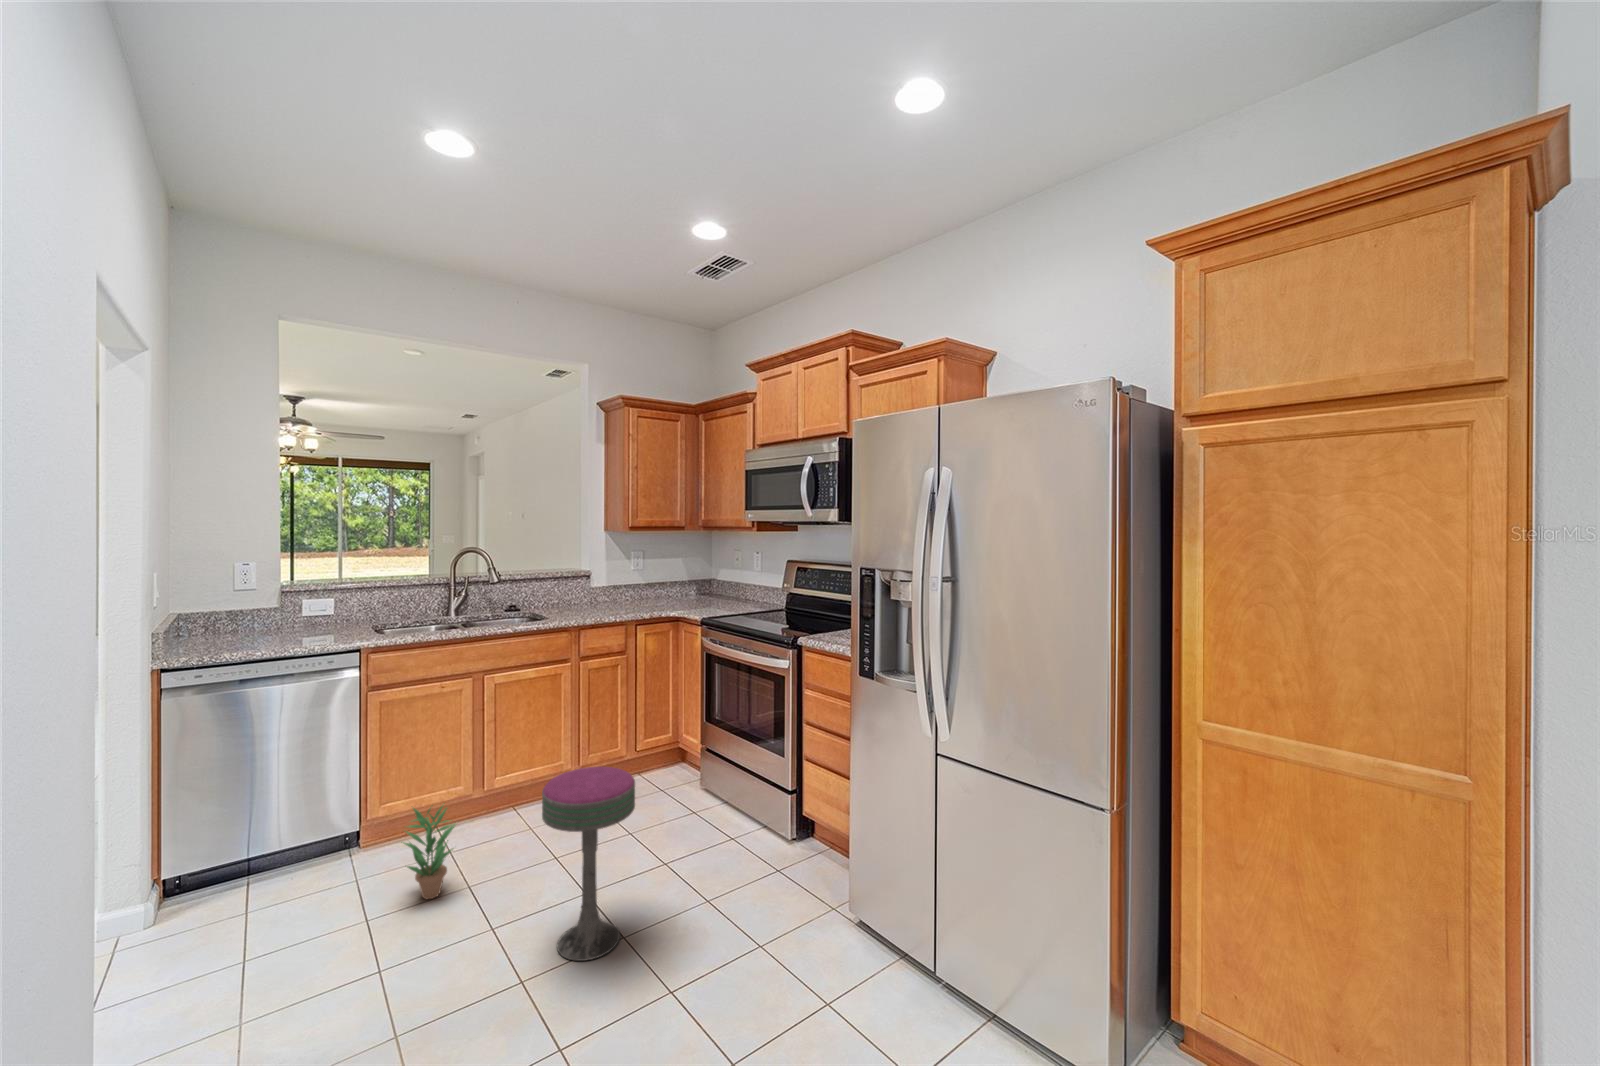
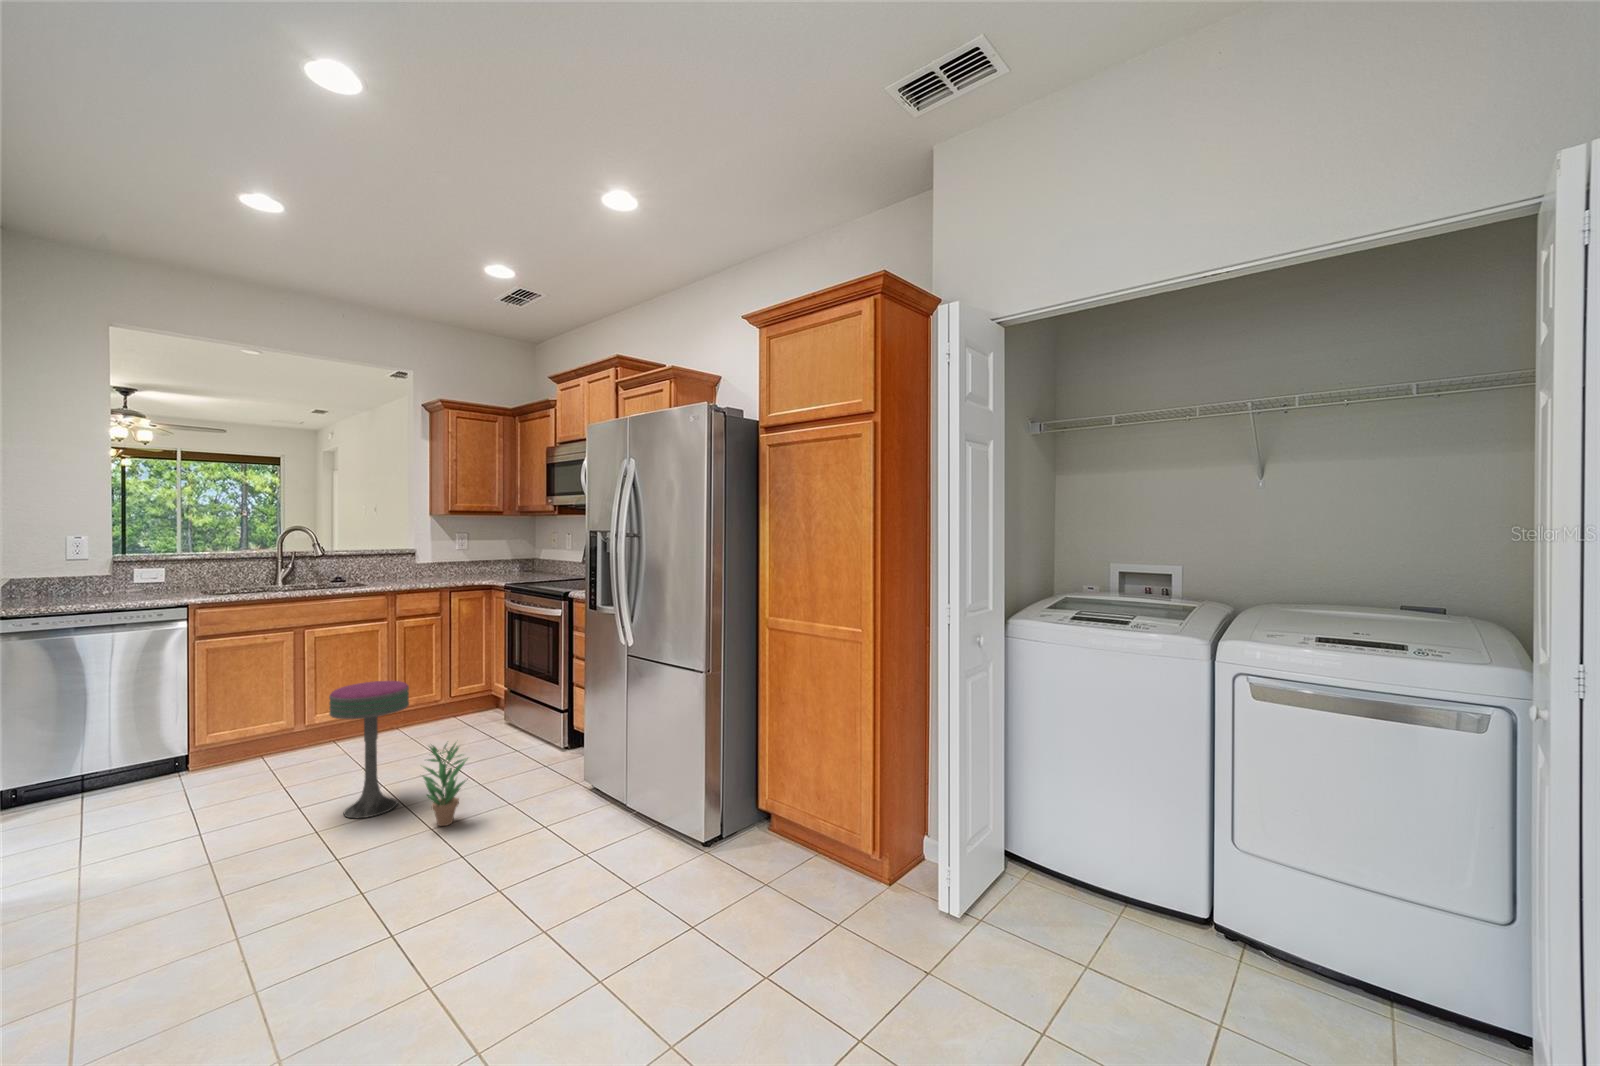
potted plant: present [404,805,456,899] -> present [423,743,468,826]

